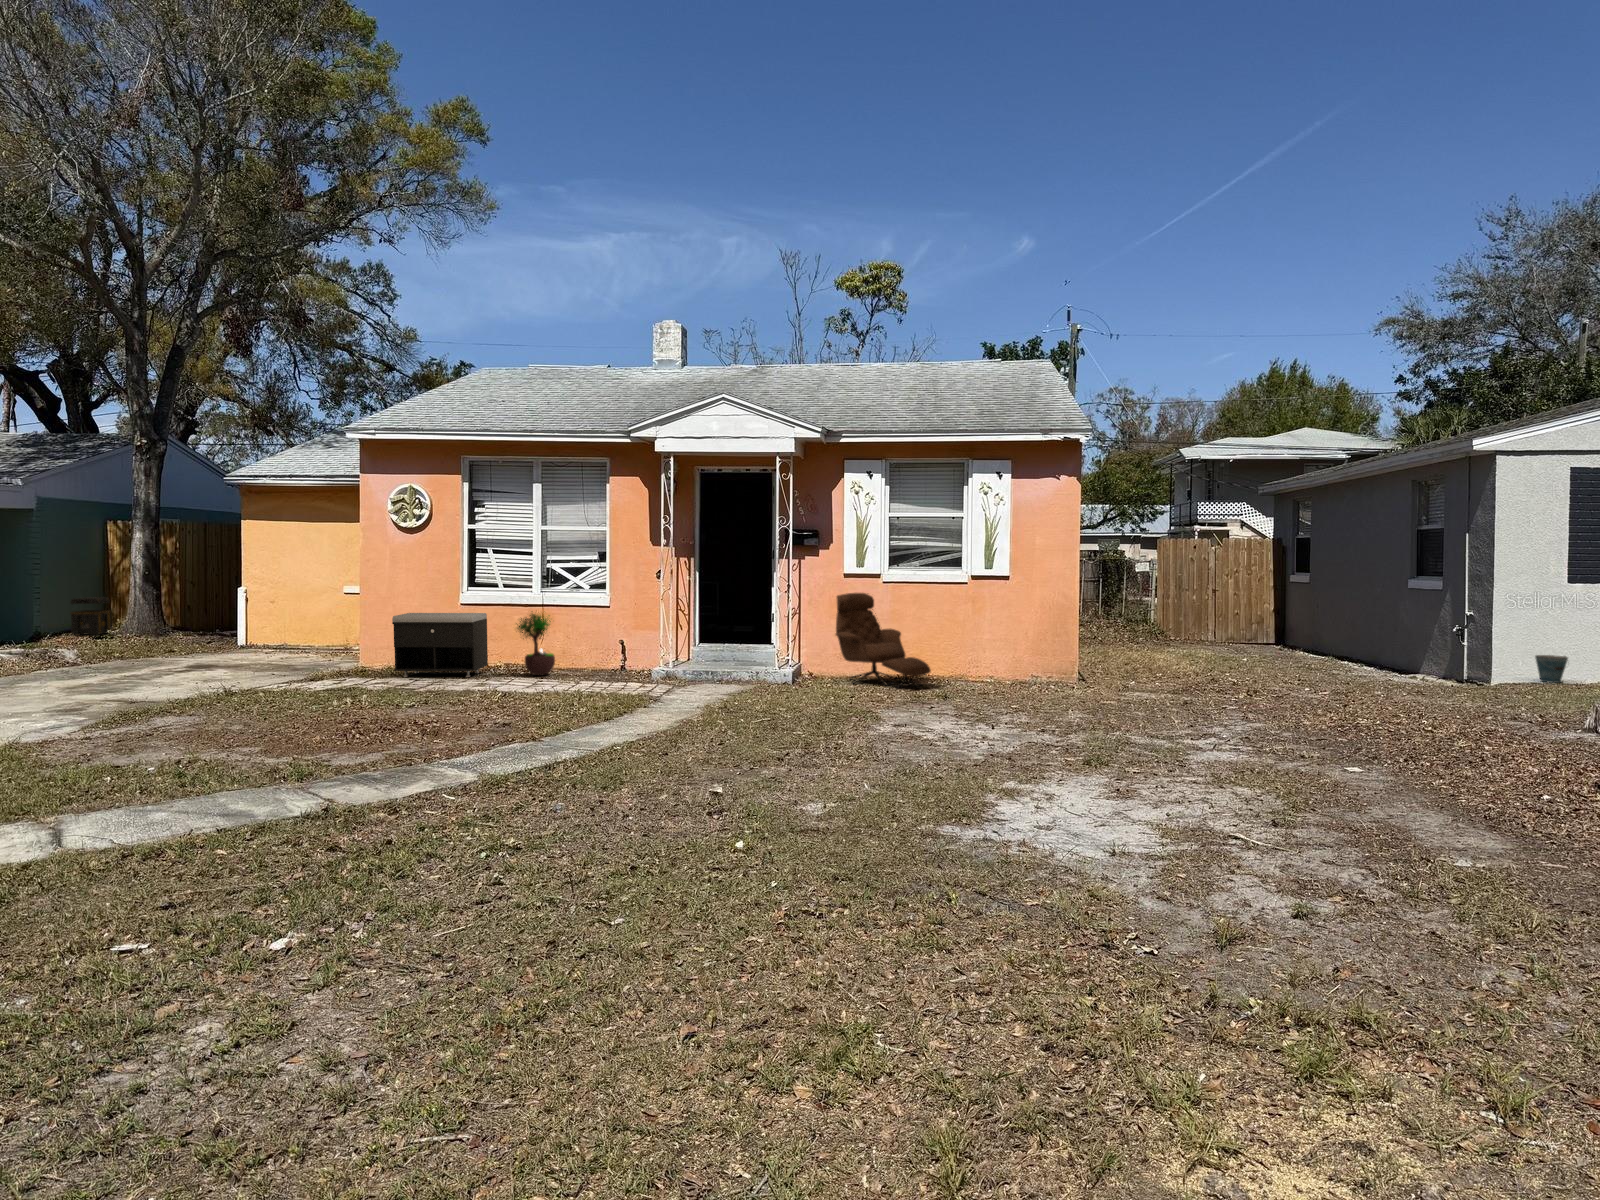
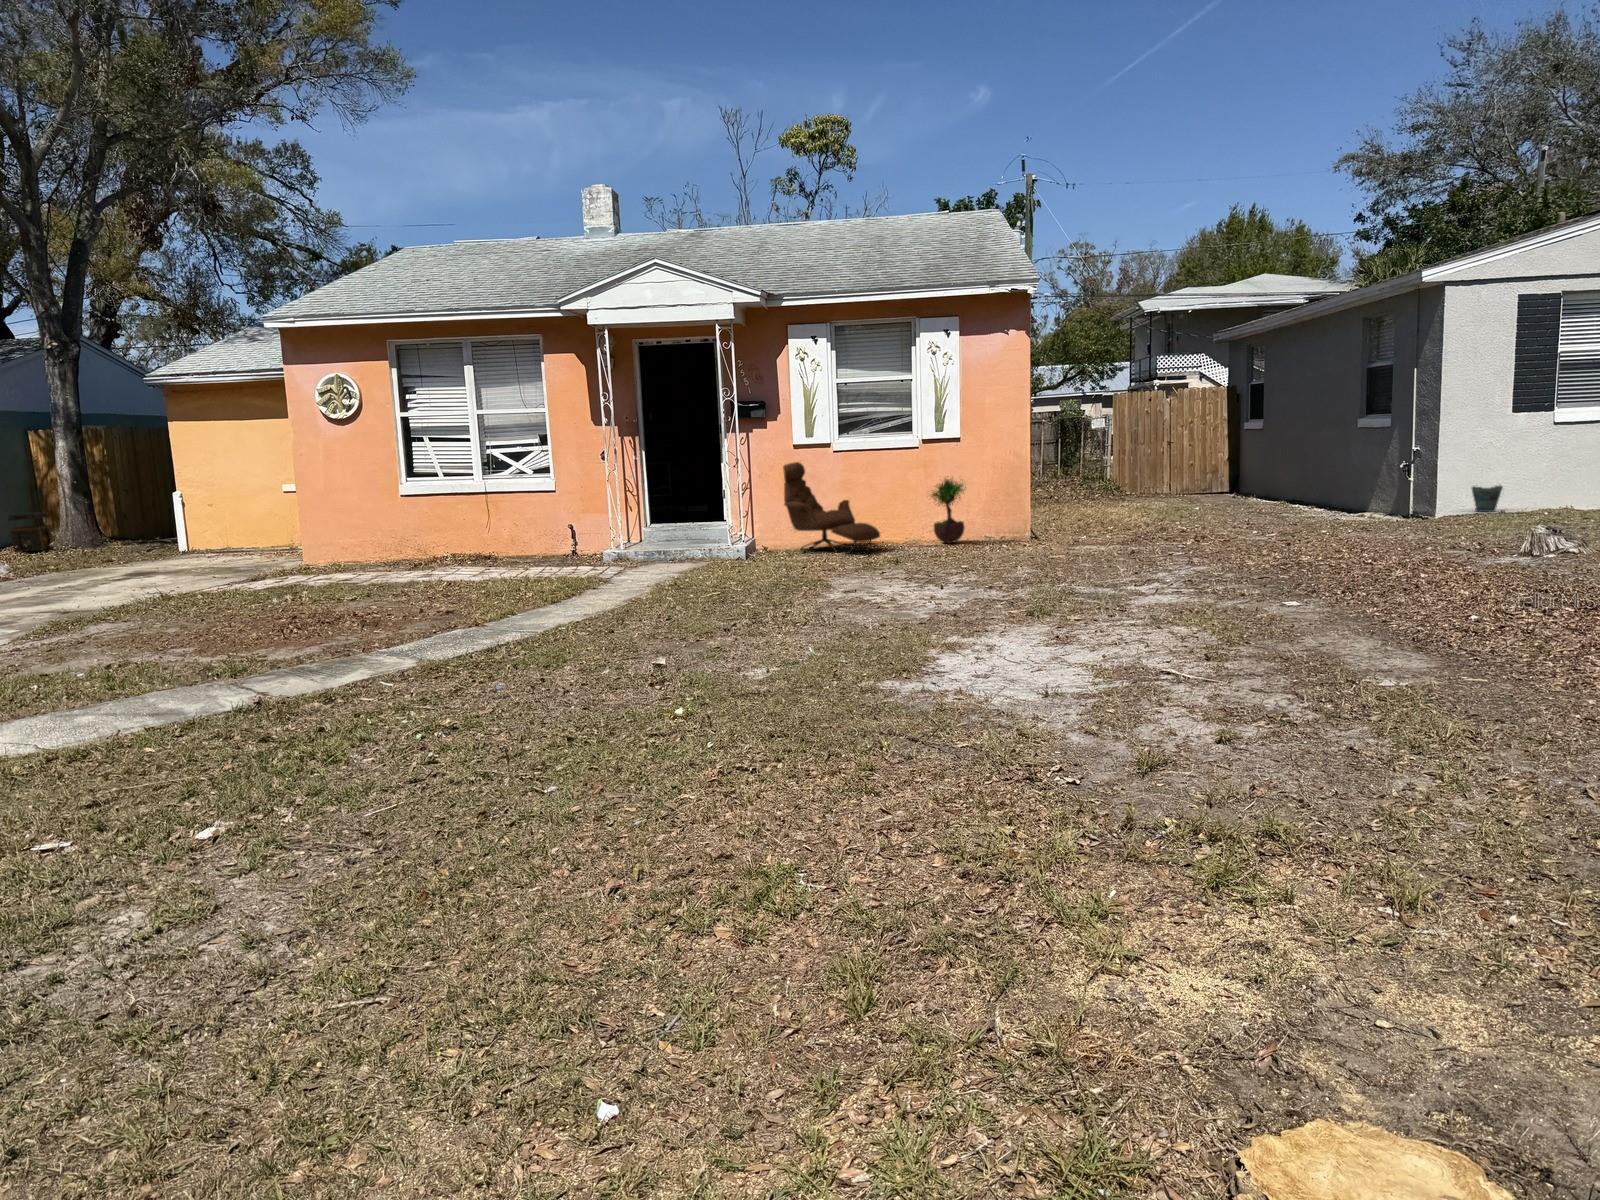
storage bench: present [392,613,488,677] -> none [334,503,438,572]
potted tree: present [516,614,555,675] -> present [931,477,966,543]

